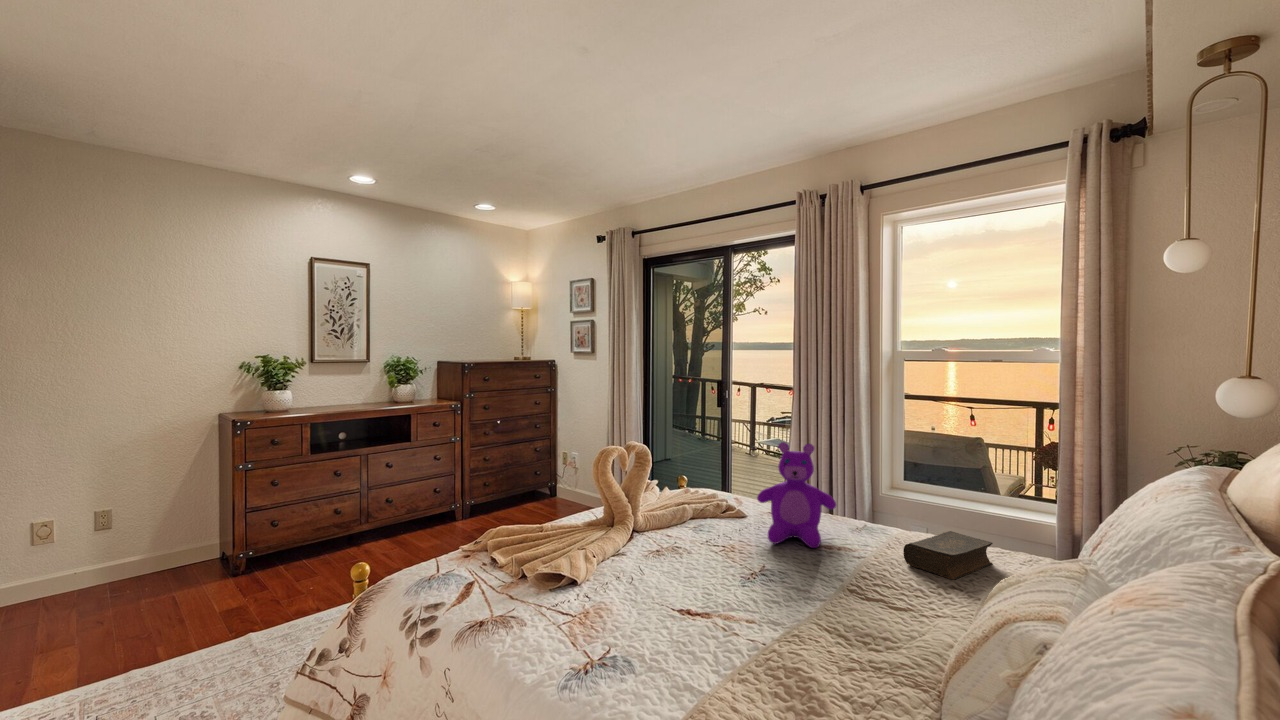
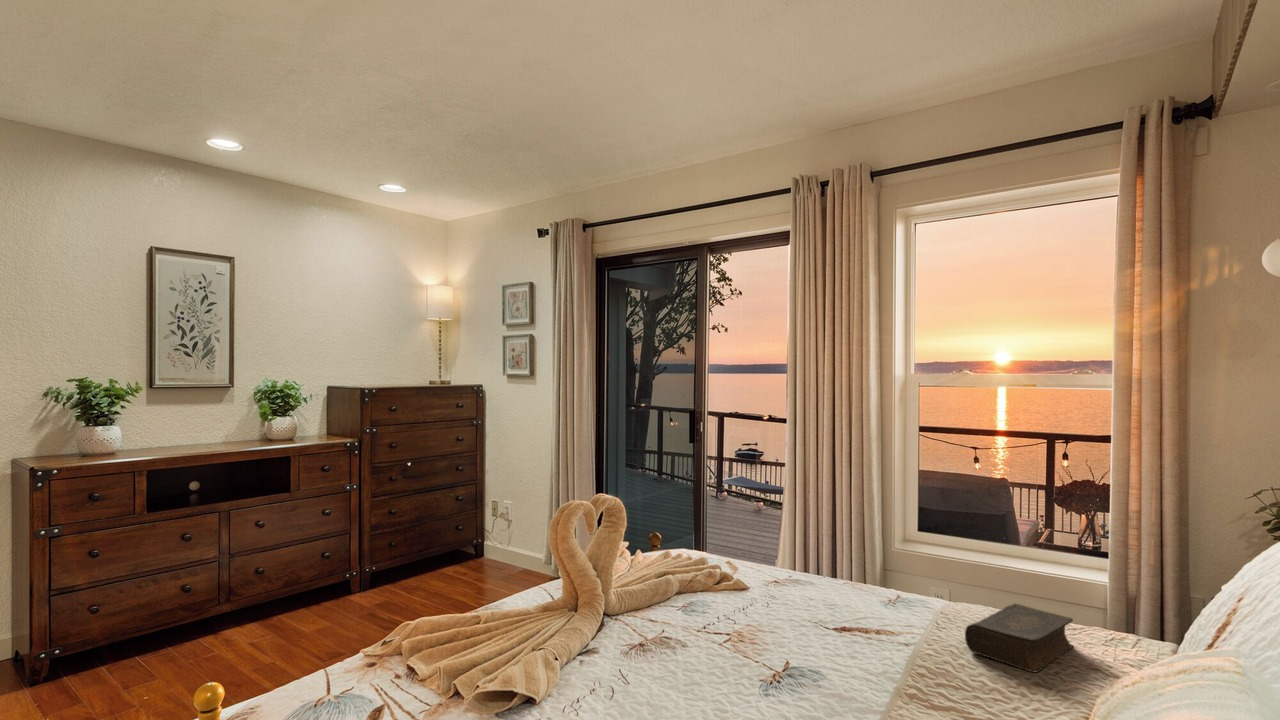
teddy bear: present [757,442,836,548] -> none [764,491,867,632]

